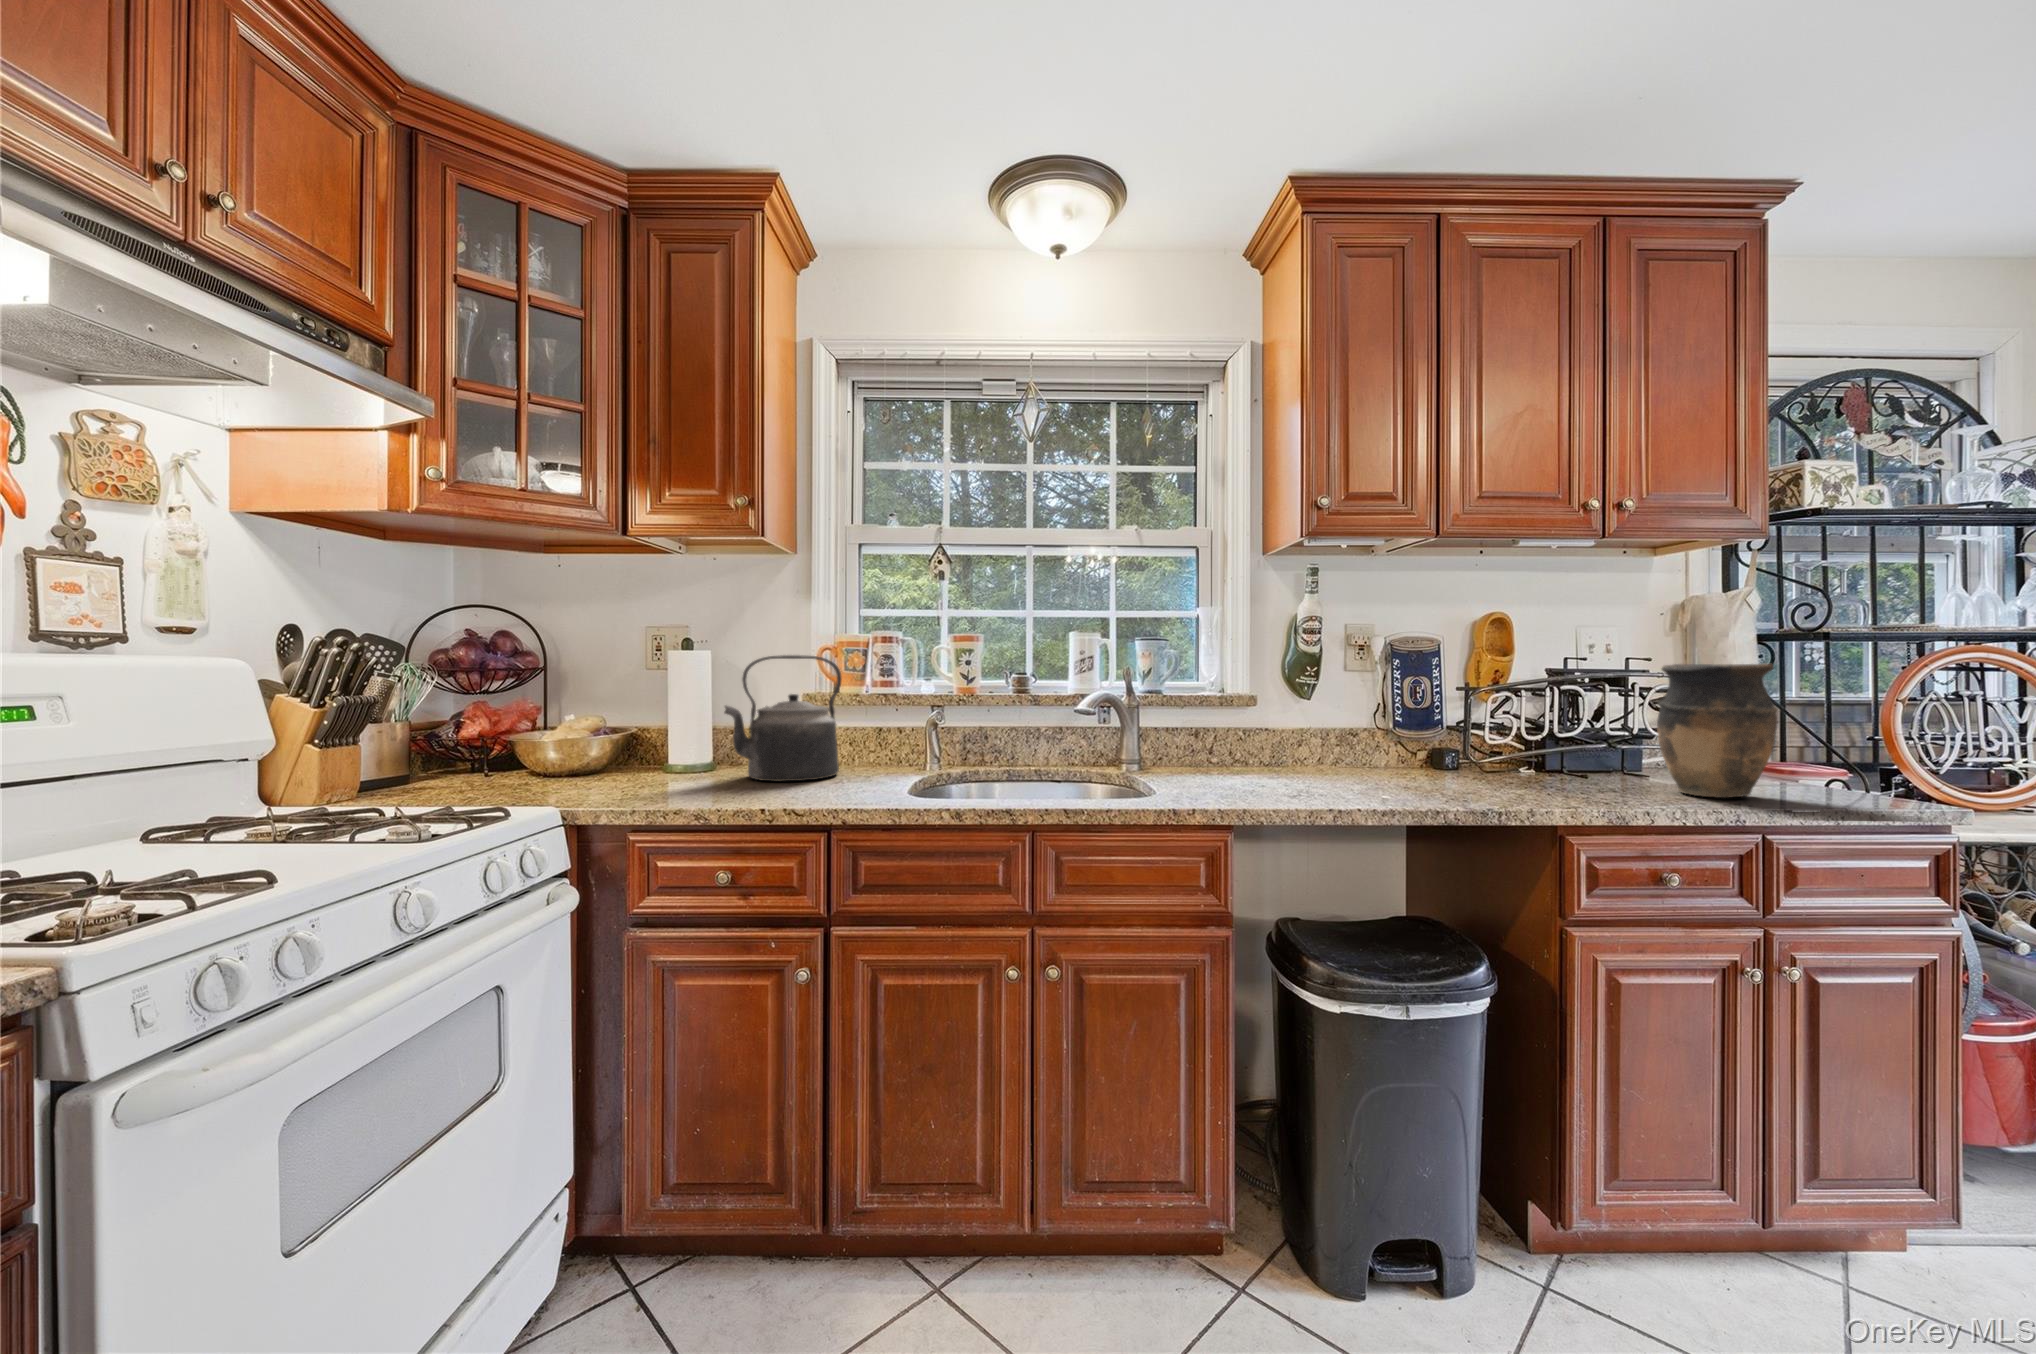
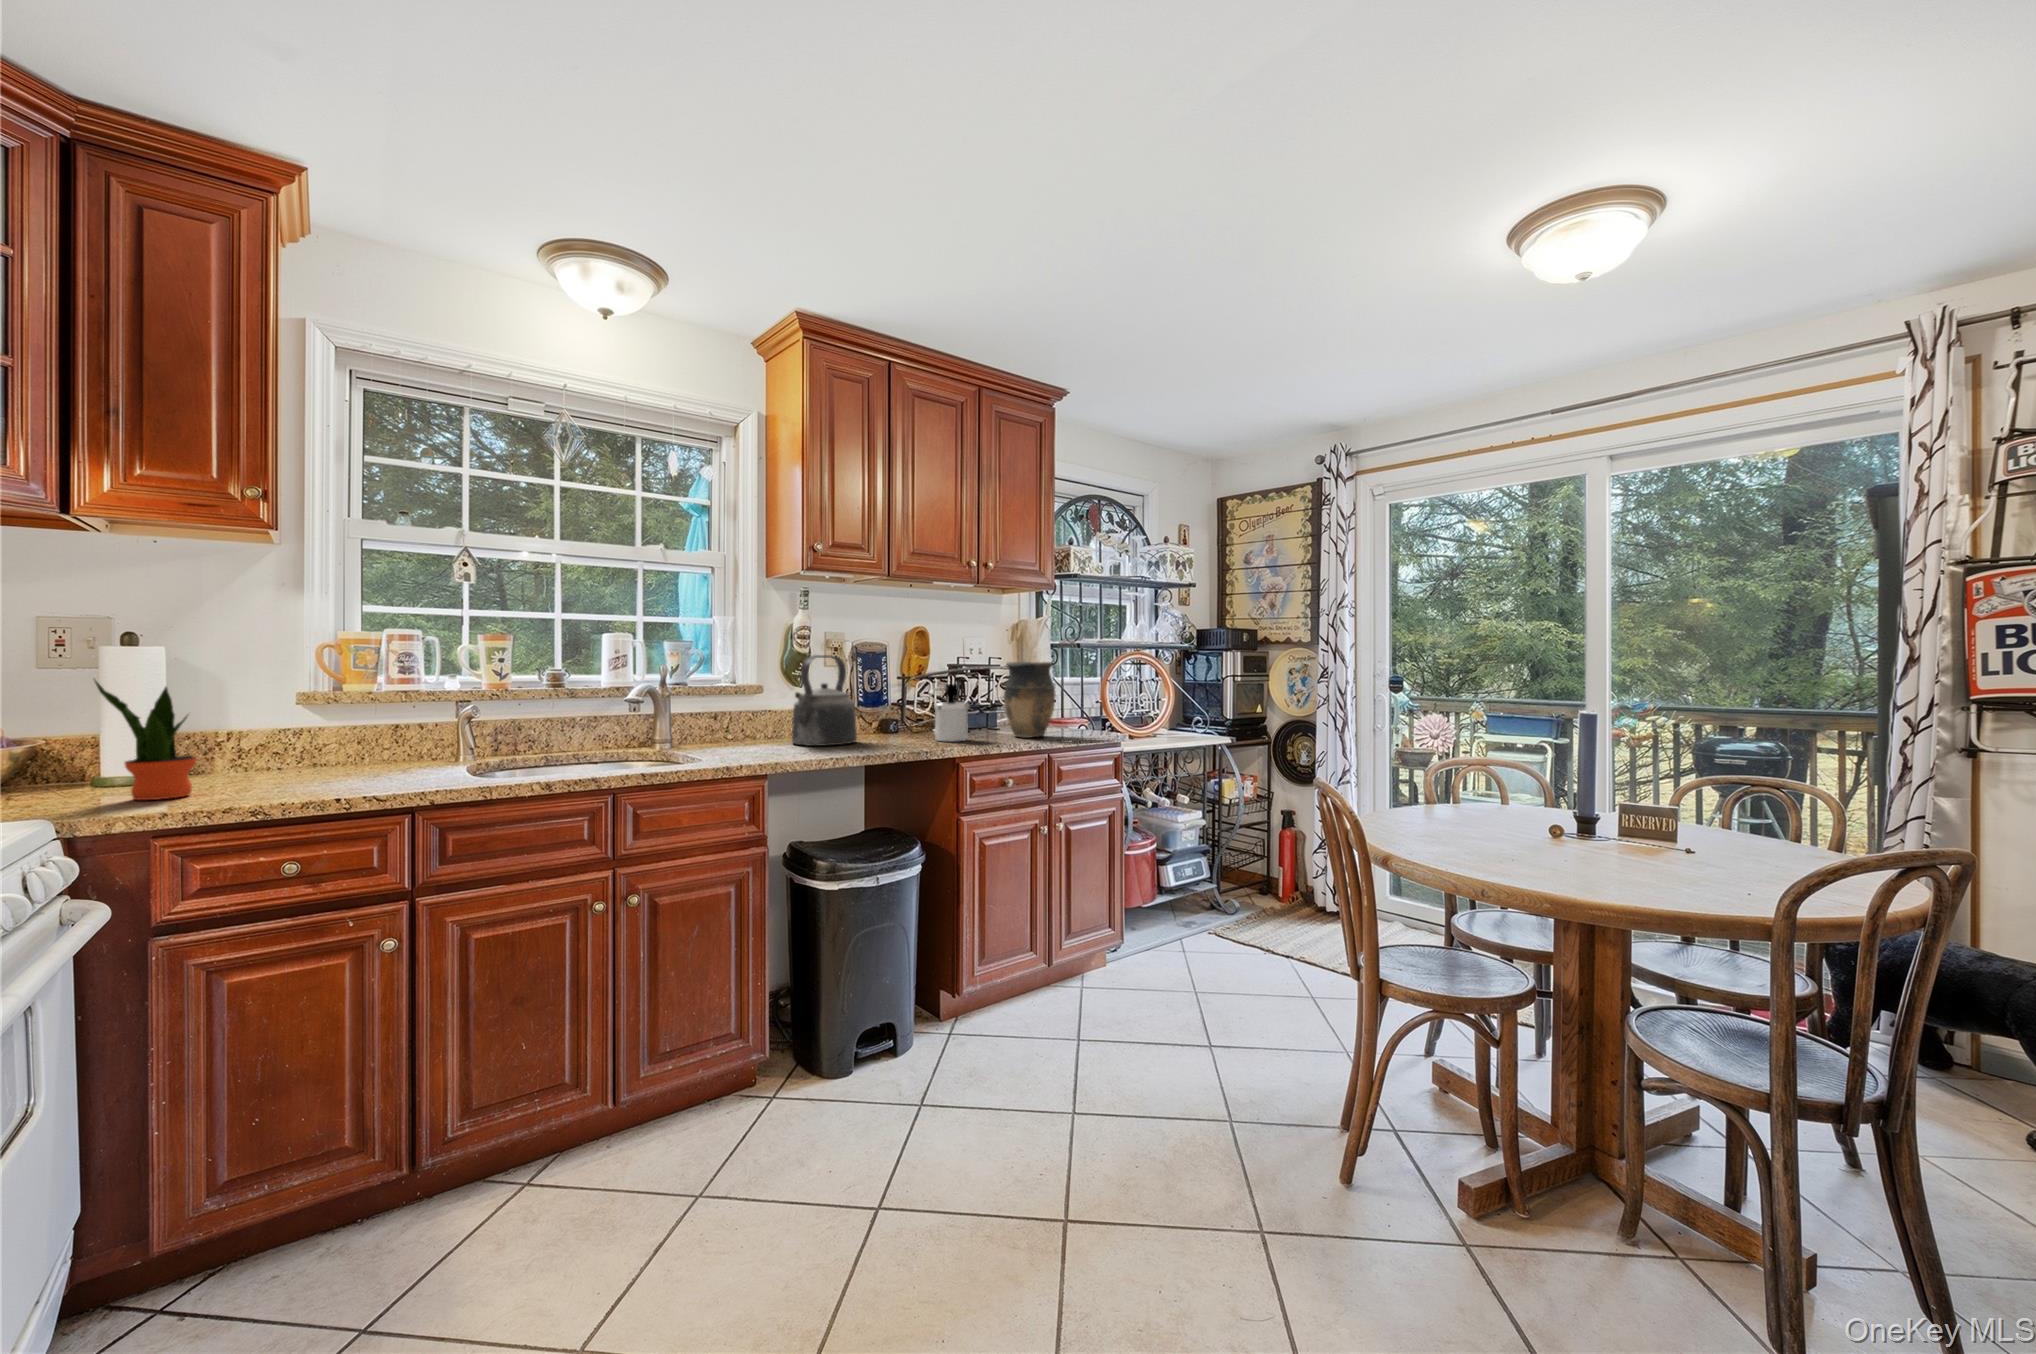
kettle: present [724,655,842,781] -> present [792,655,857,746]
potted plant: none [623,678,691,793] -> present [95,681,196,800]
soap dispenser: none [1506,700,1584,794] -> present [929,684,969,742]

